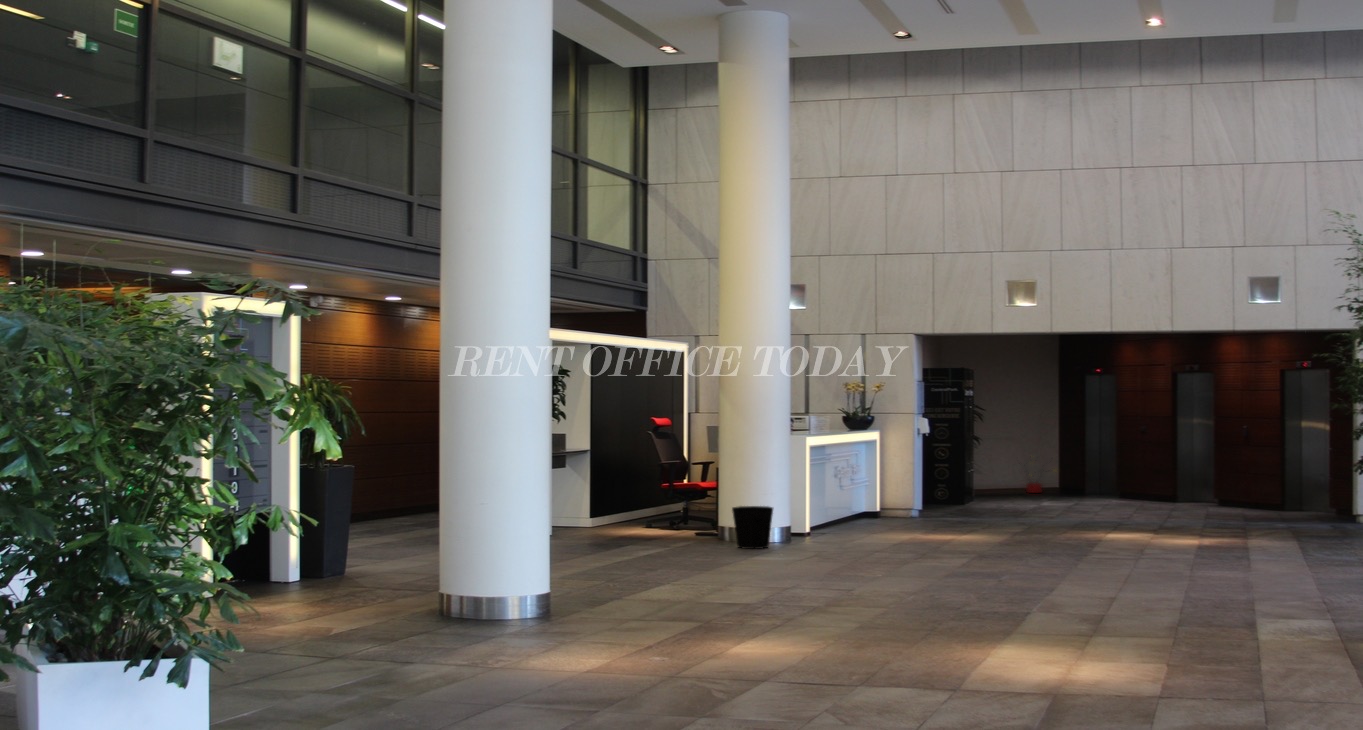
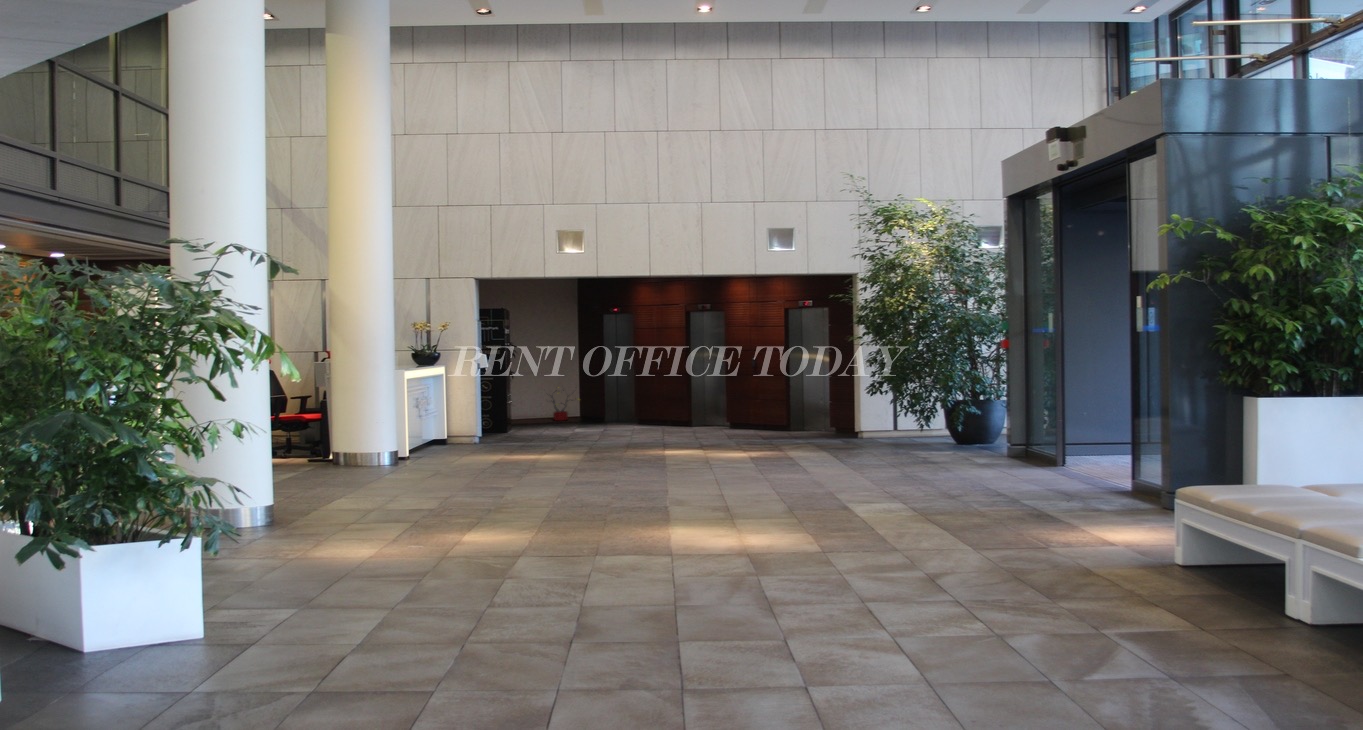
waste bin: present [732,506,773,549] -> none [349,434,387,472]

